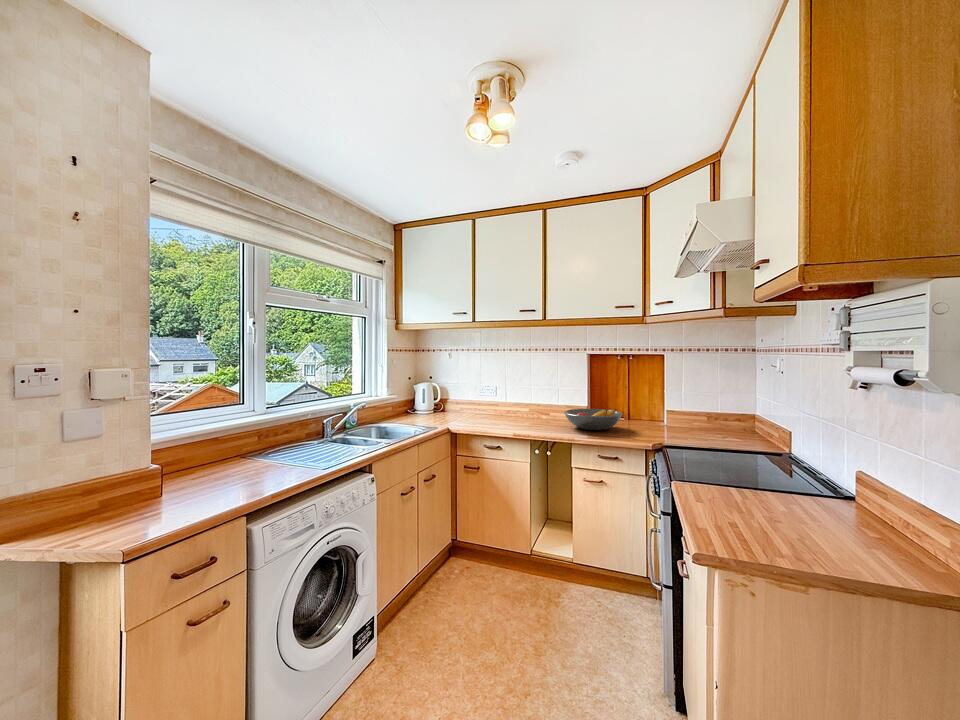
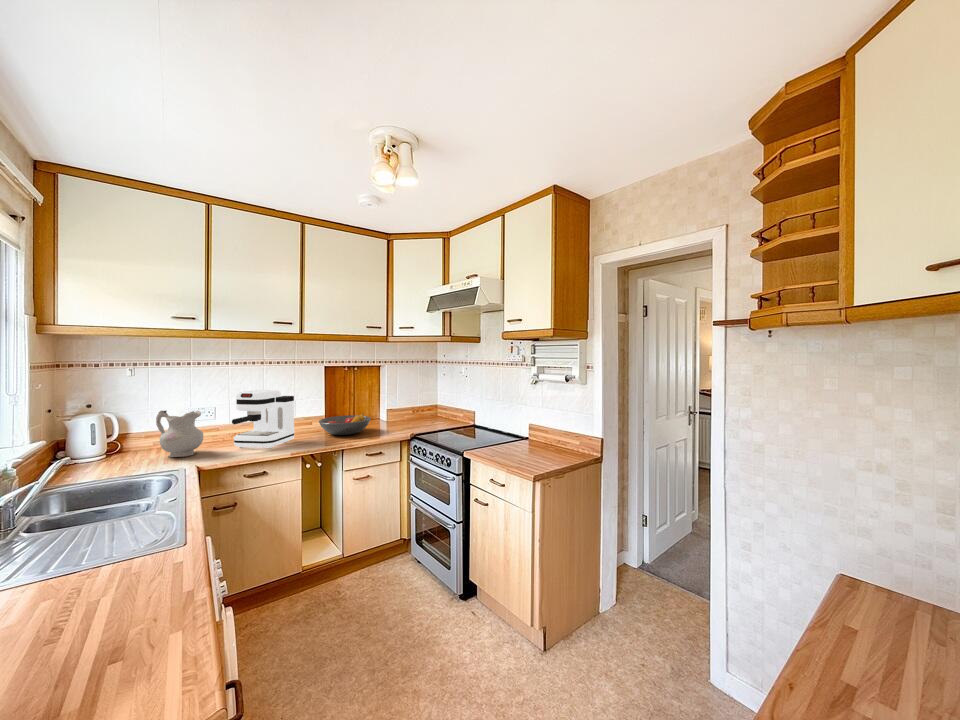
coffee maker: none [483,374,539,427] -> present [232,390,294,448]
ceramic pitcher: none [449,385,475,421] -> present [156,411,203,457]

